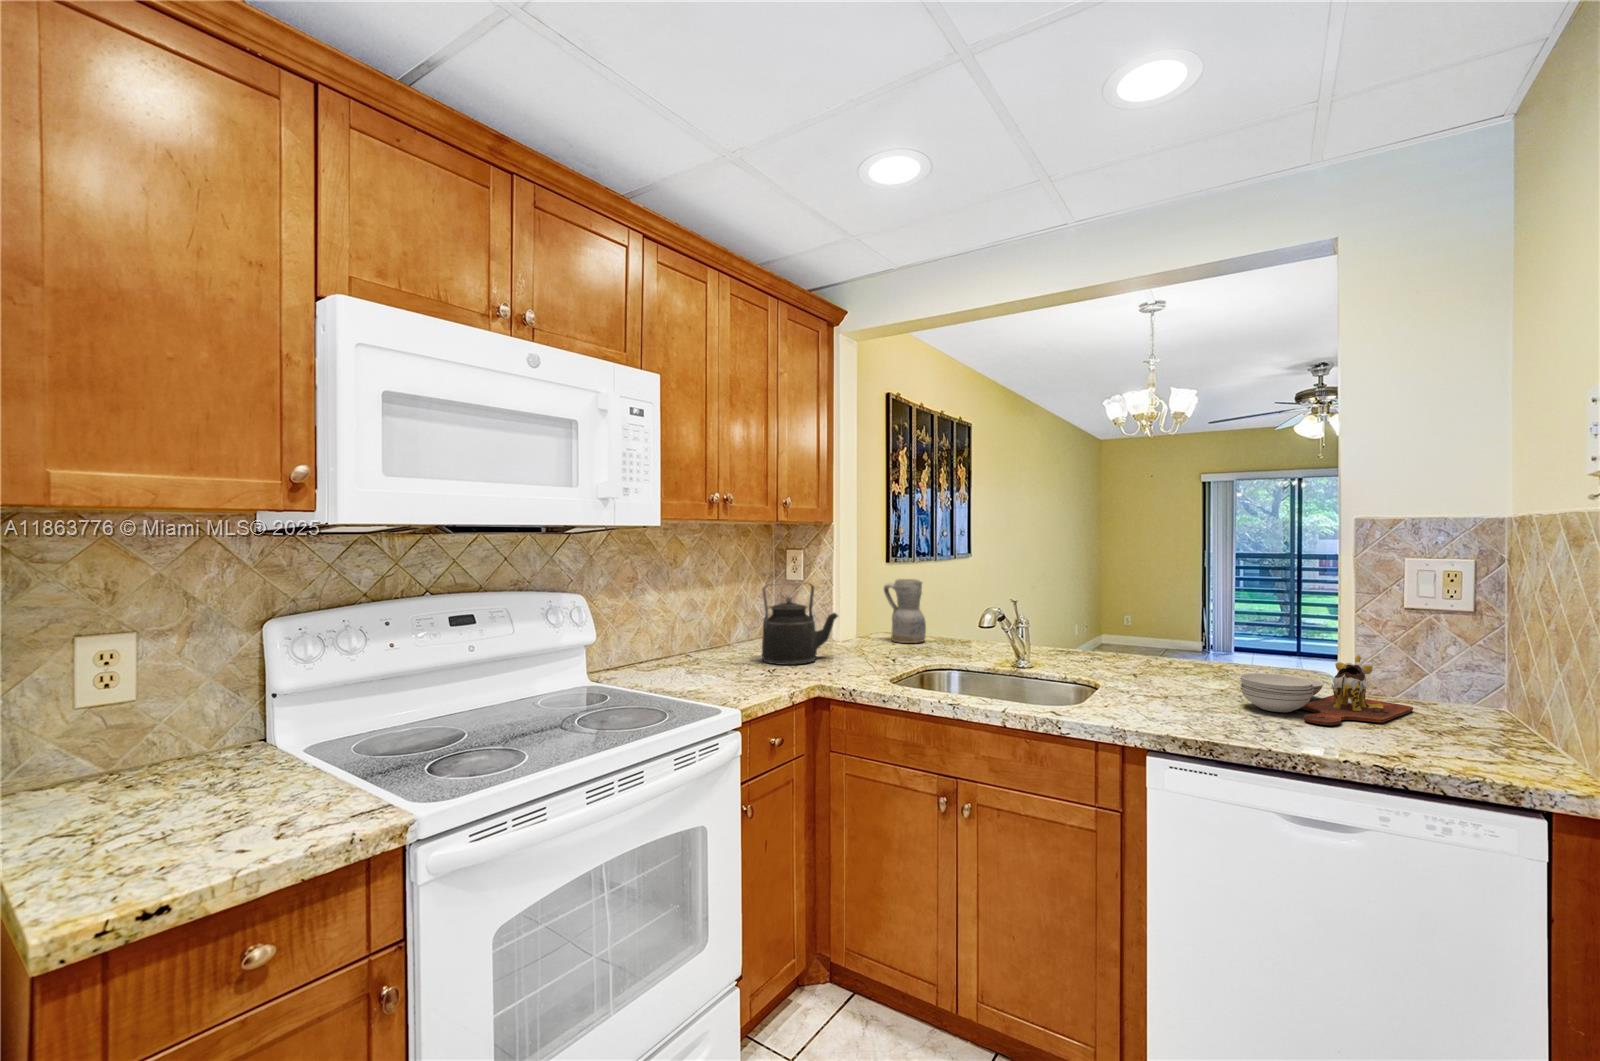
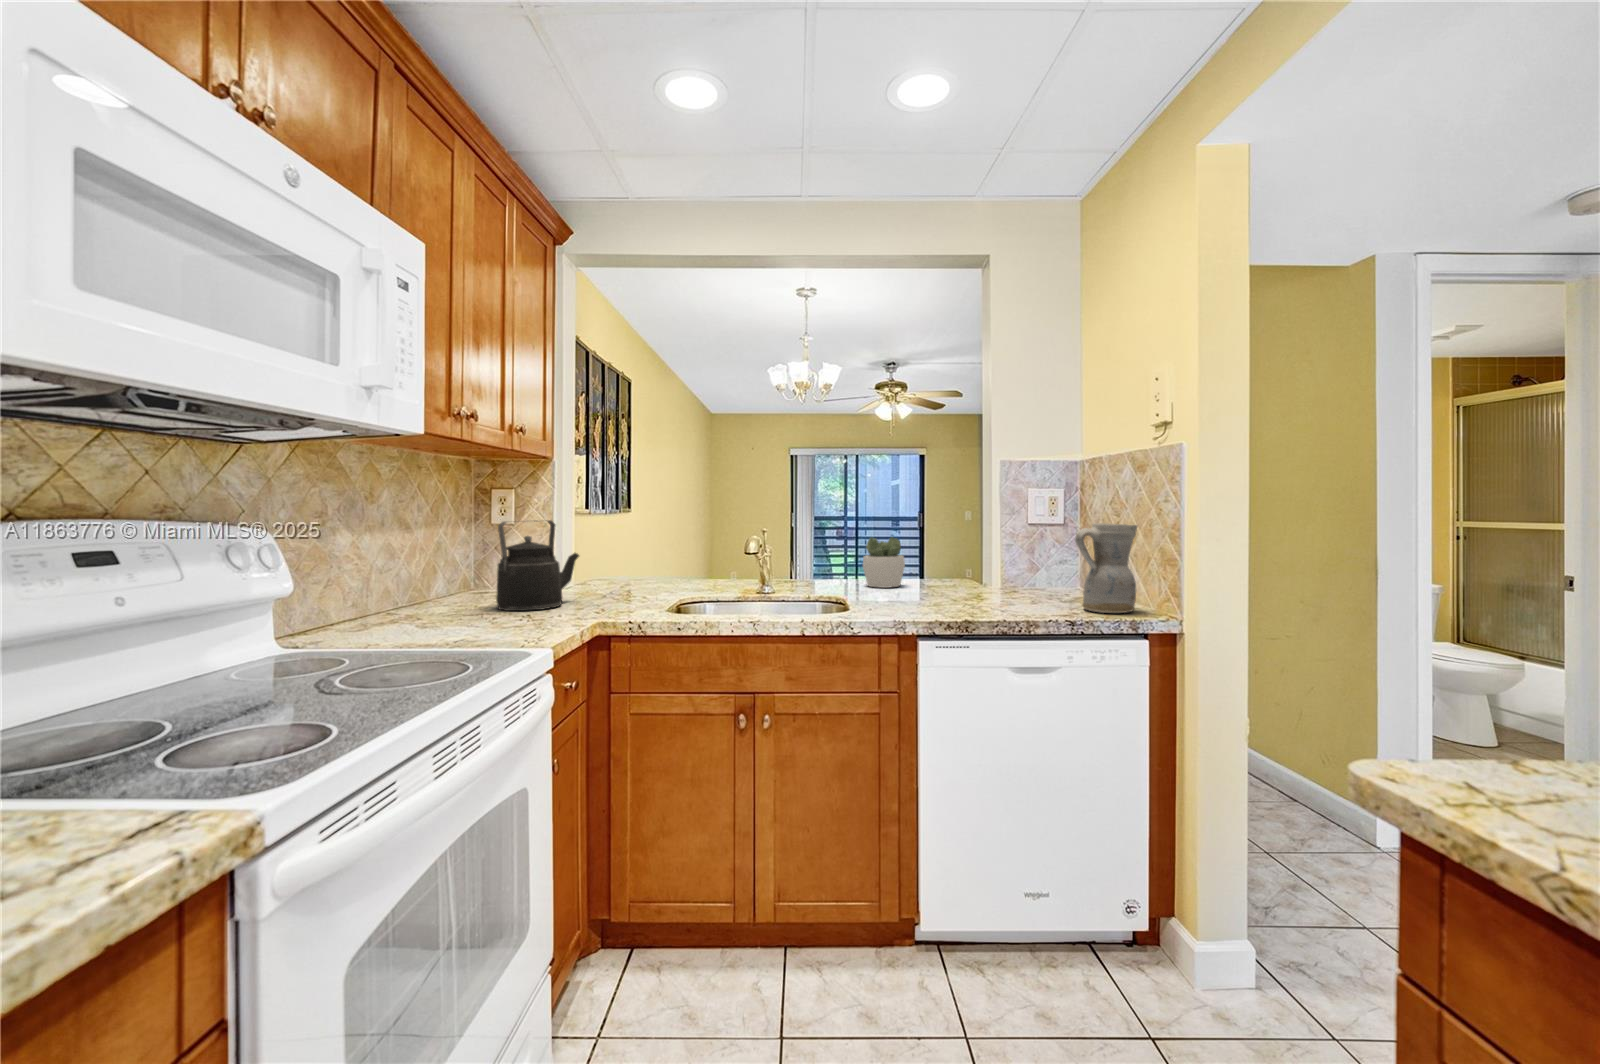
ceramic pitcher: present [884,579,926,643] -> present [1076,523,1137,613]
succulent plant: none [1151,611,1210,676] -> present [863,537,905,588]
cutting board: present [1240,655,1413,725] -> none [949,557,1043,604]

